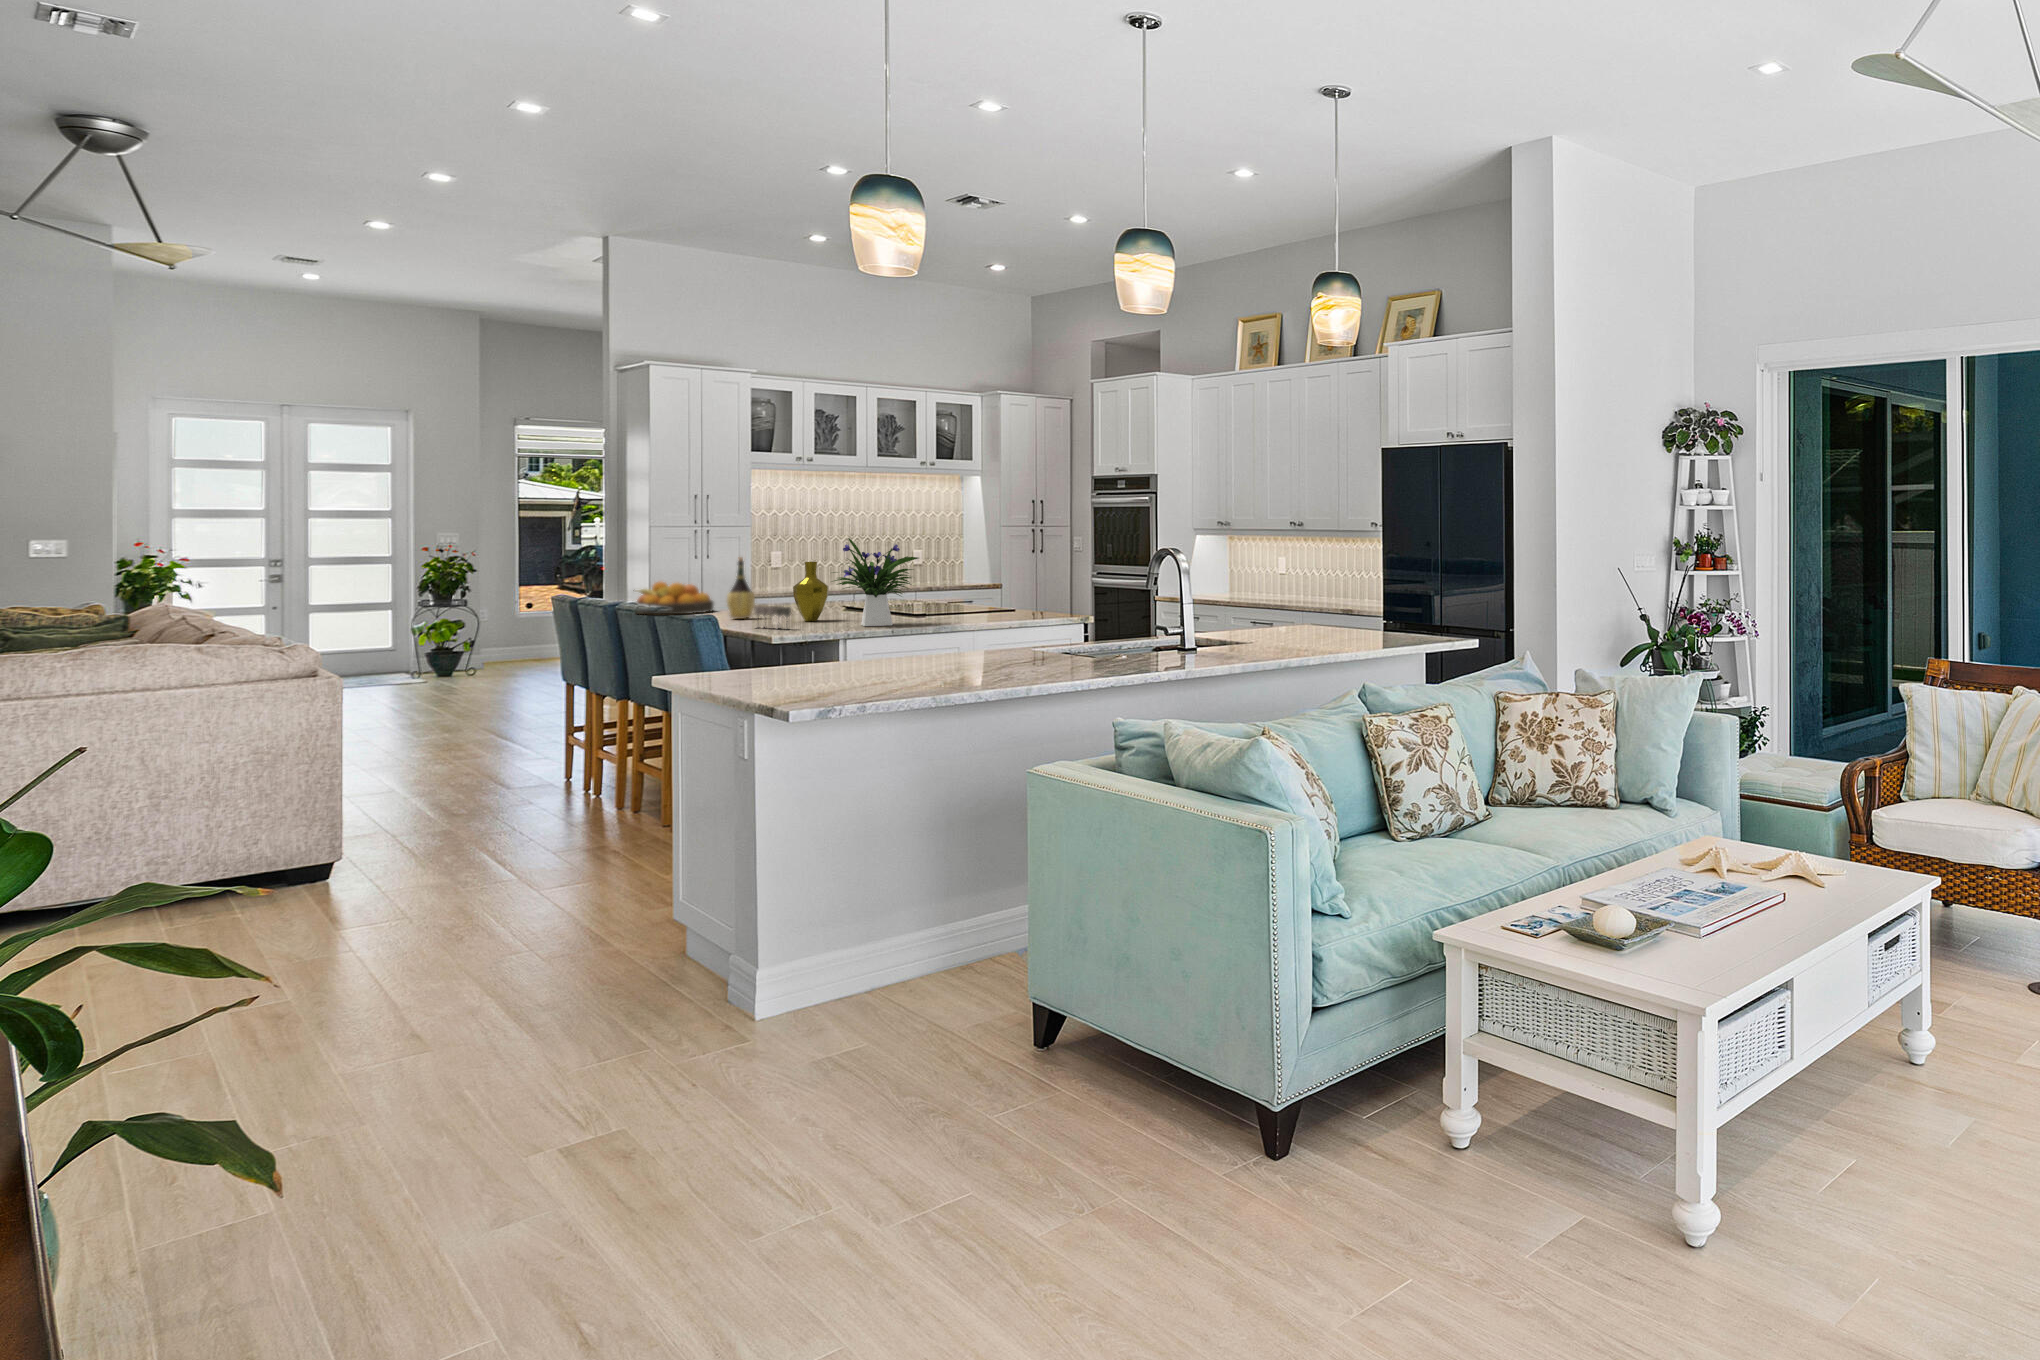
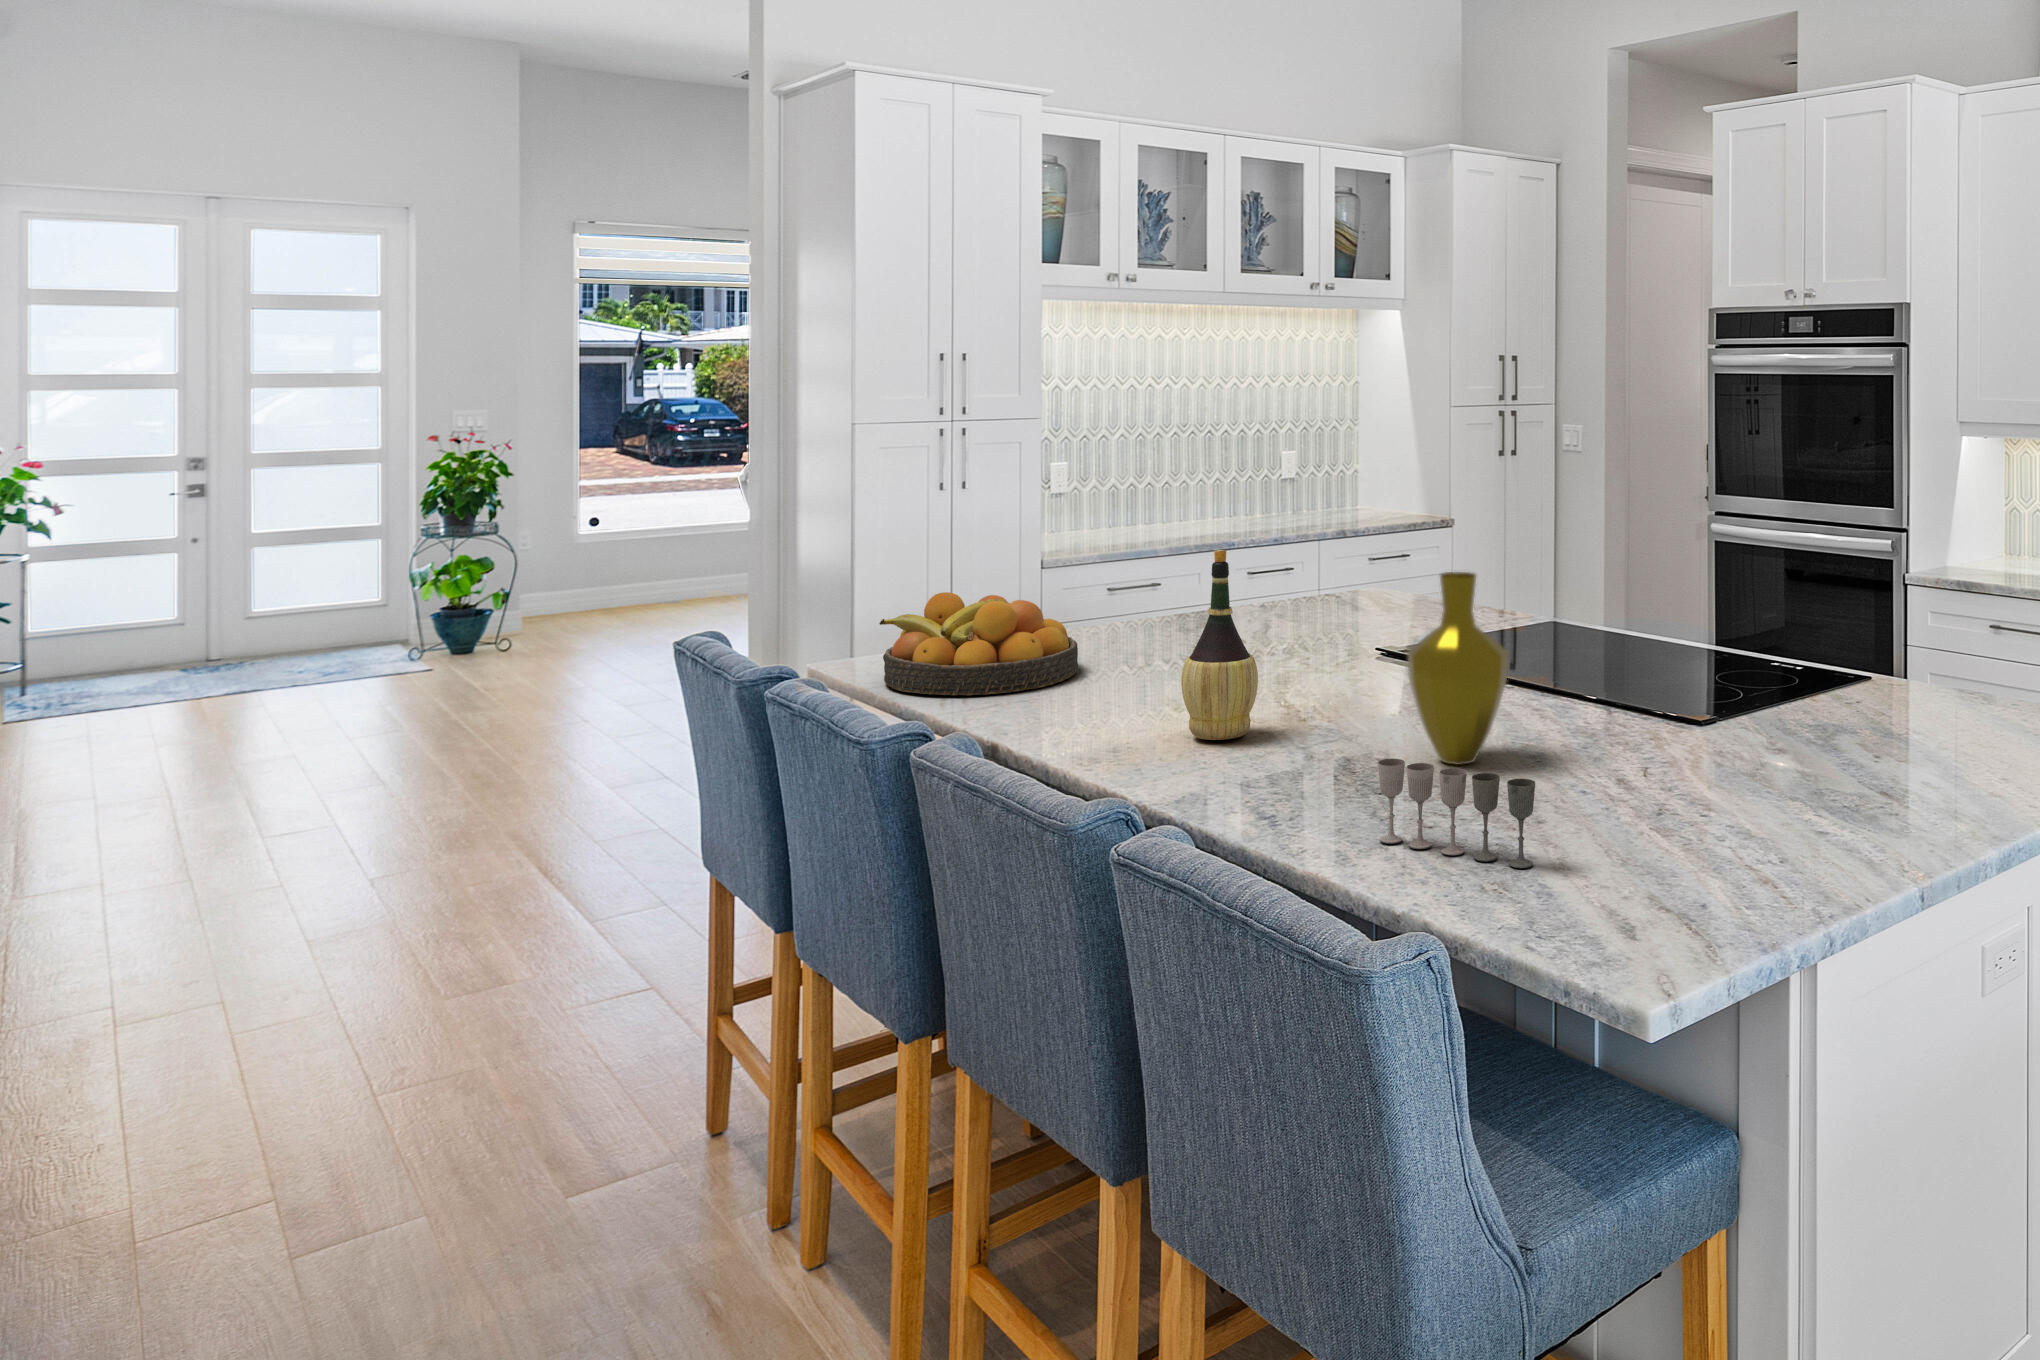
flower arrangement: present [832,538,919,626] -> none [1601,519,1897,827]

